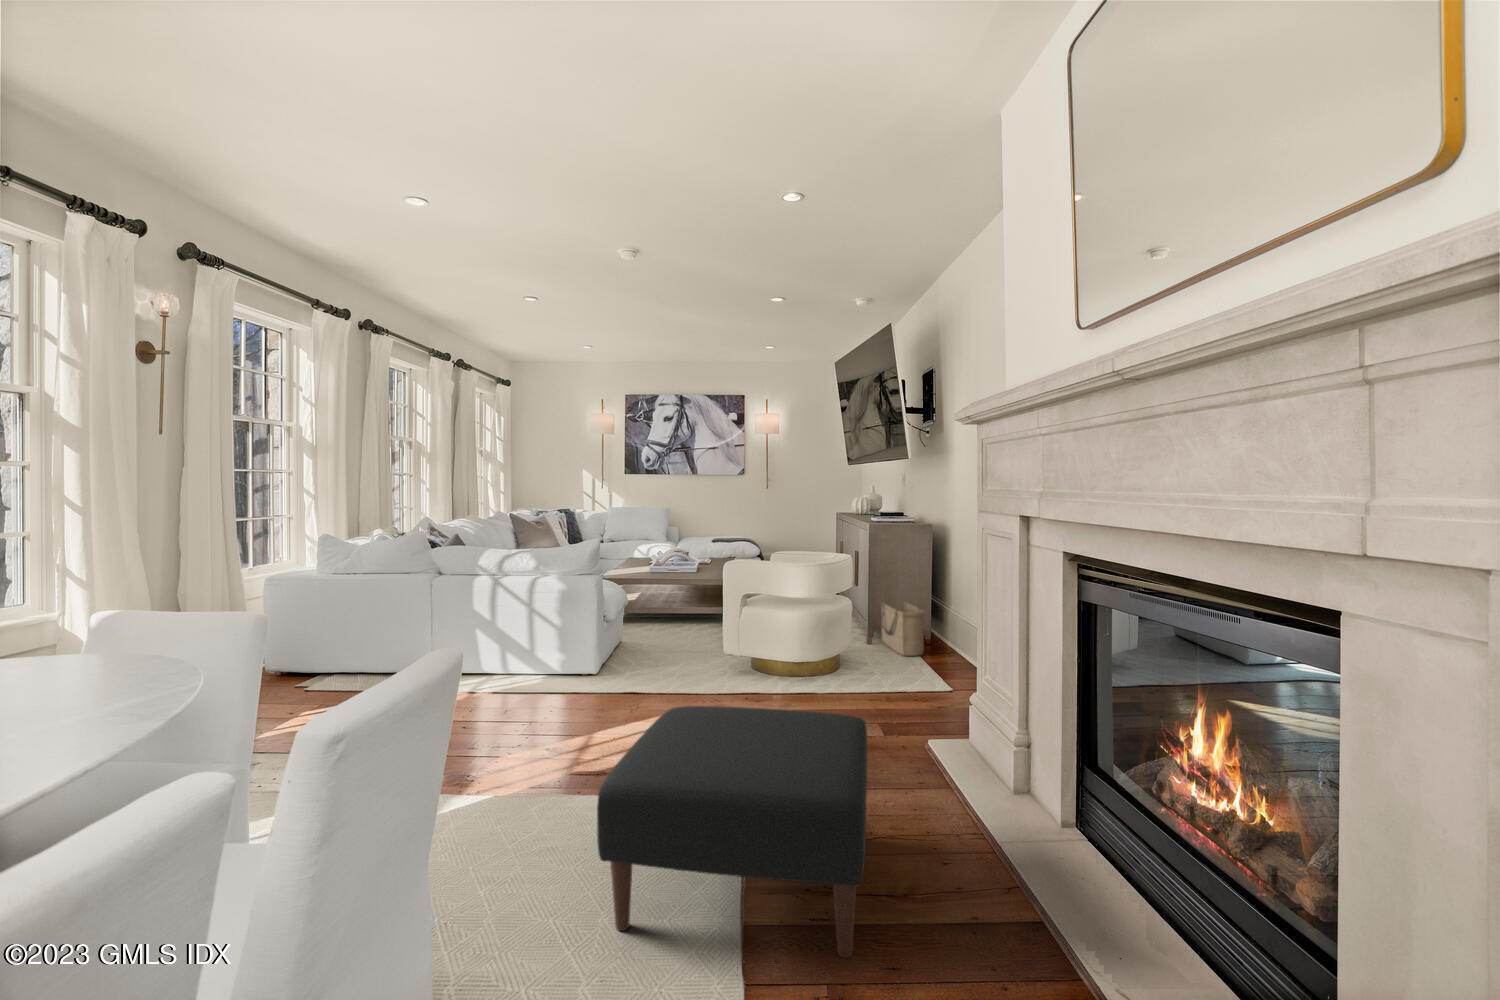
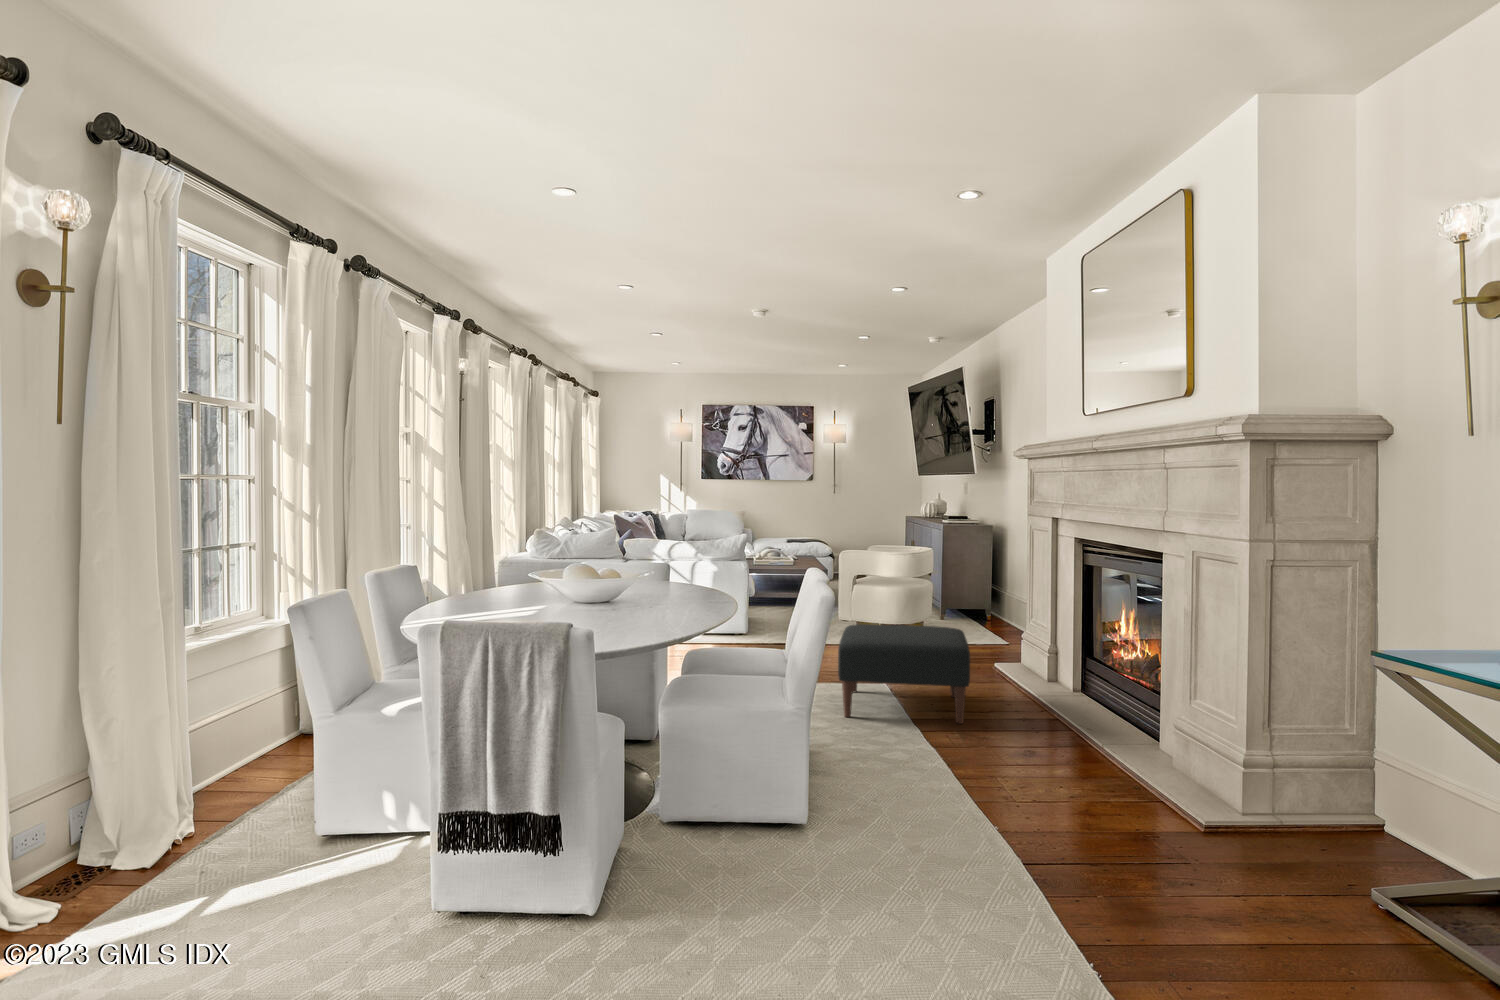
basket: present [881,602,925,656] -> none [951,588,989,629]

